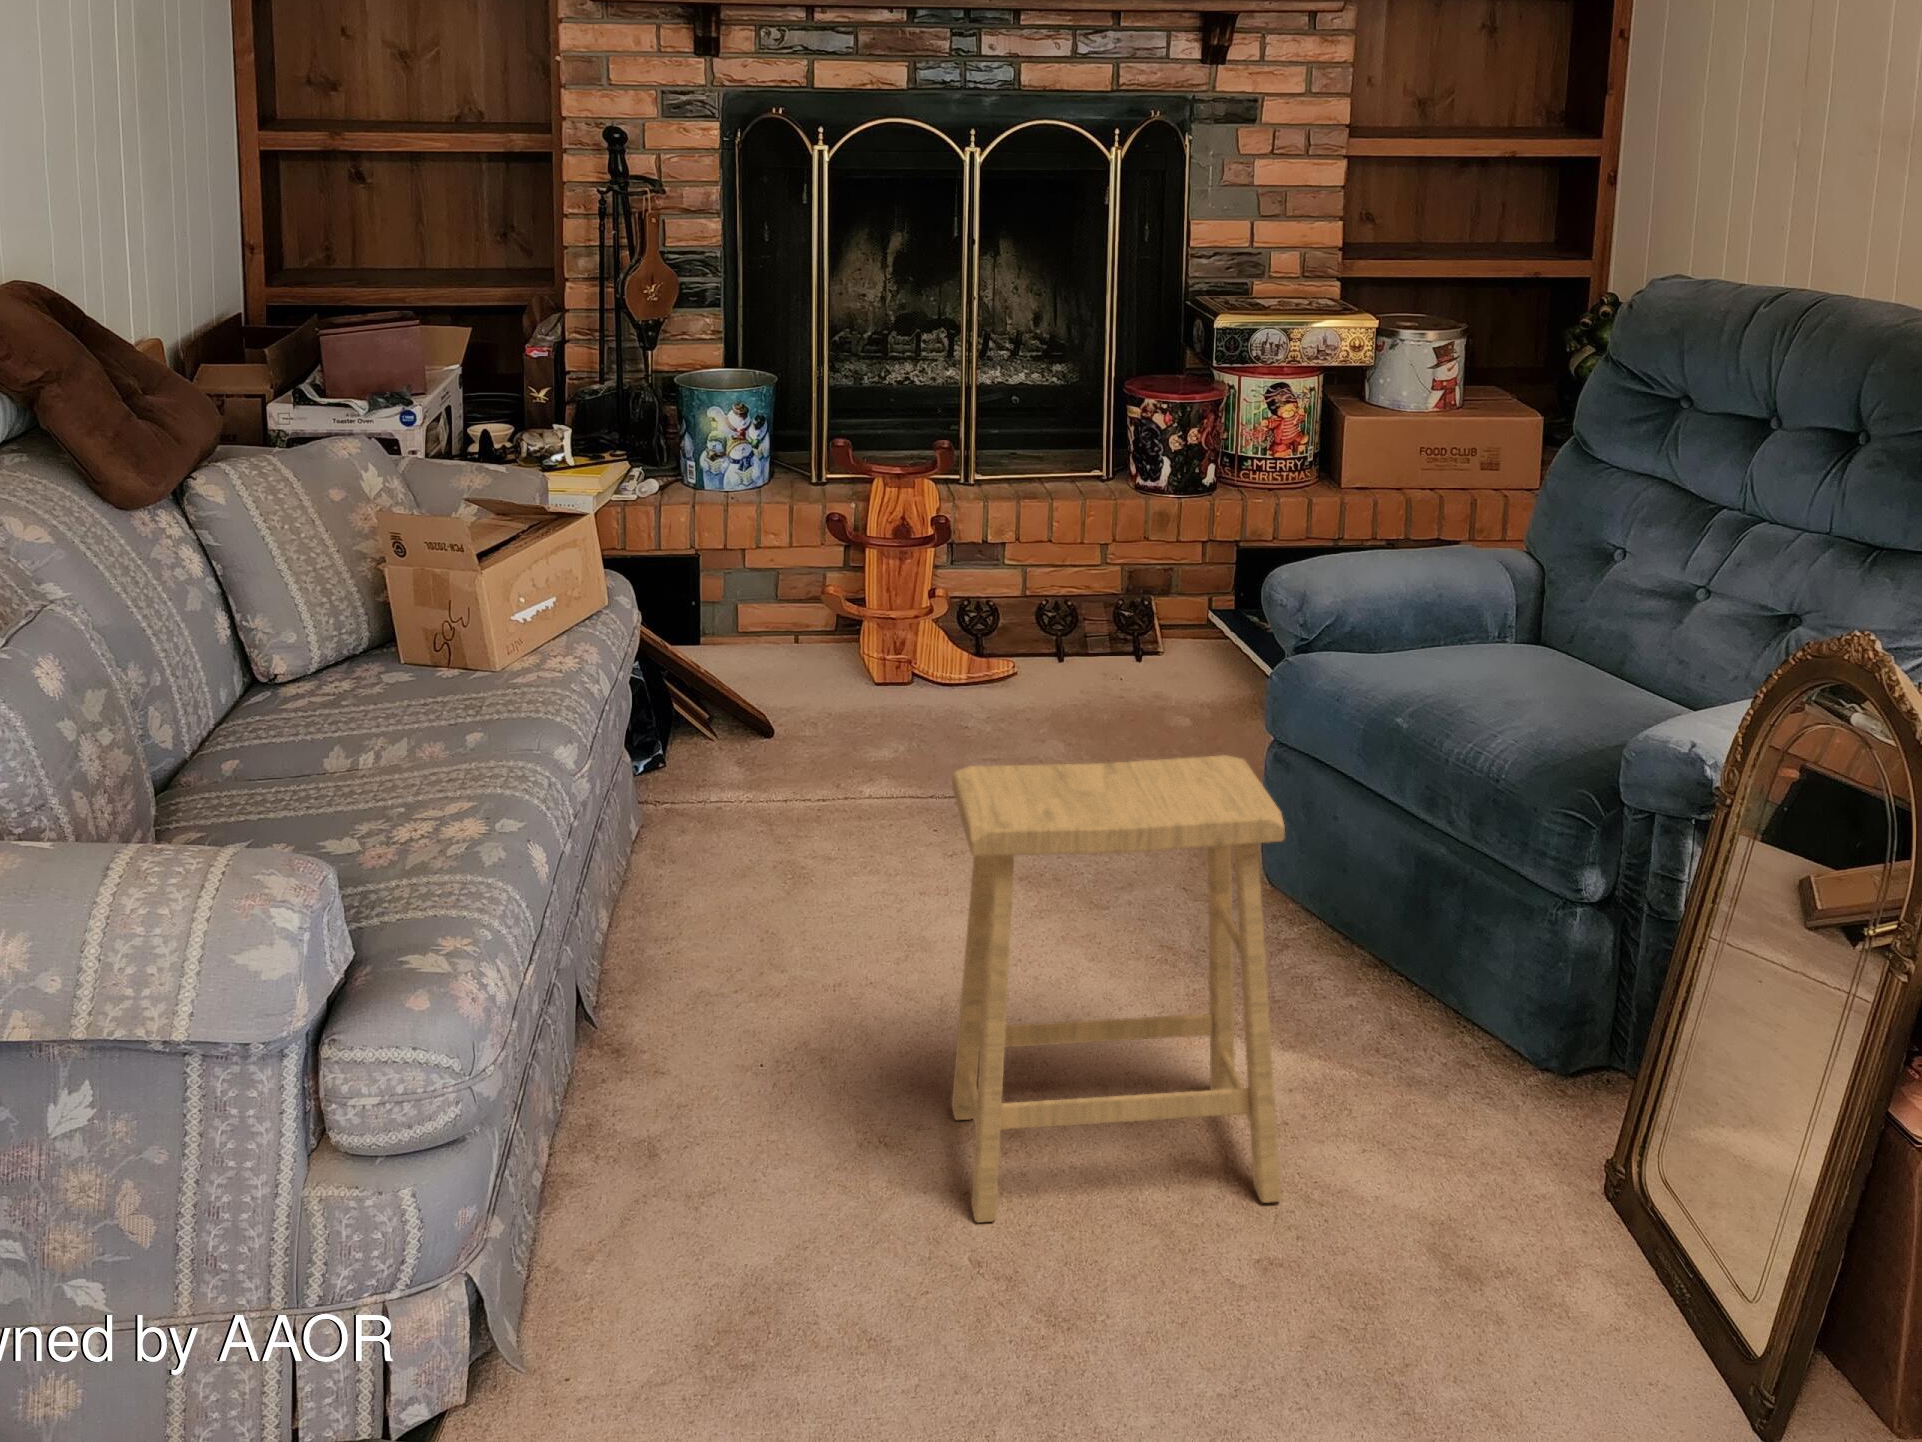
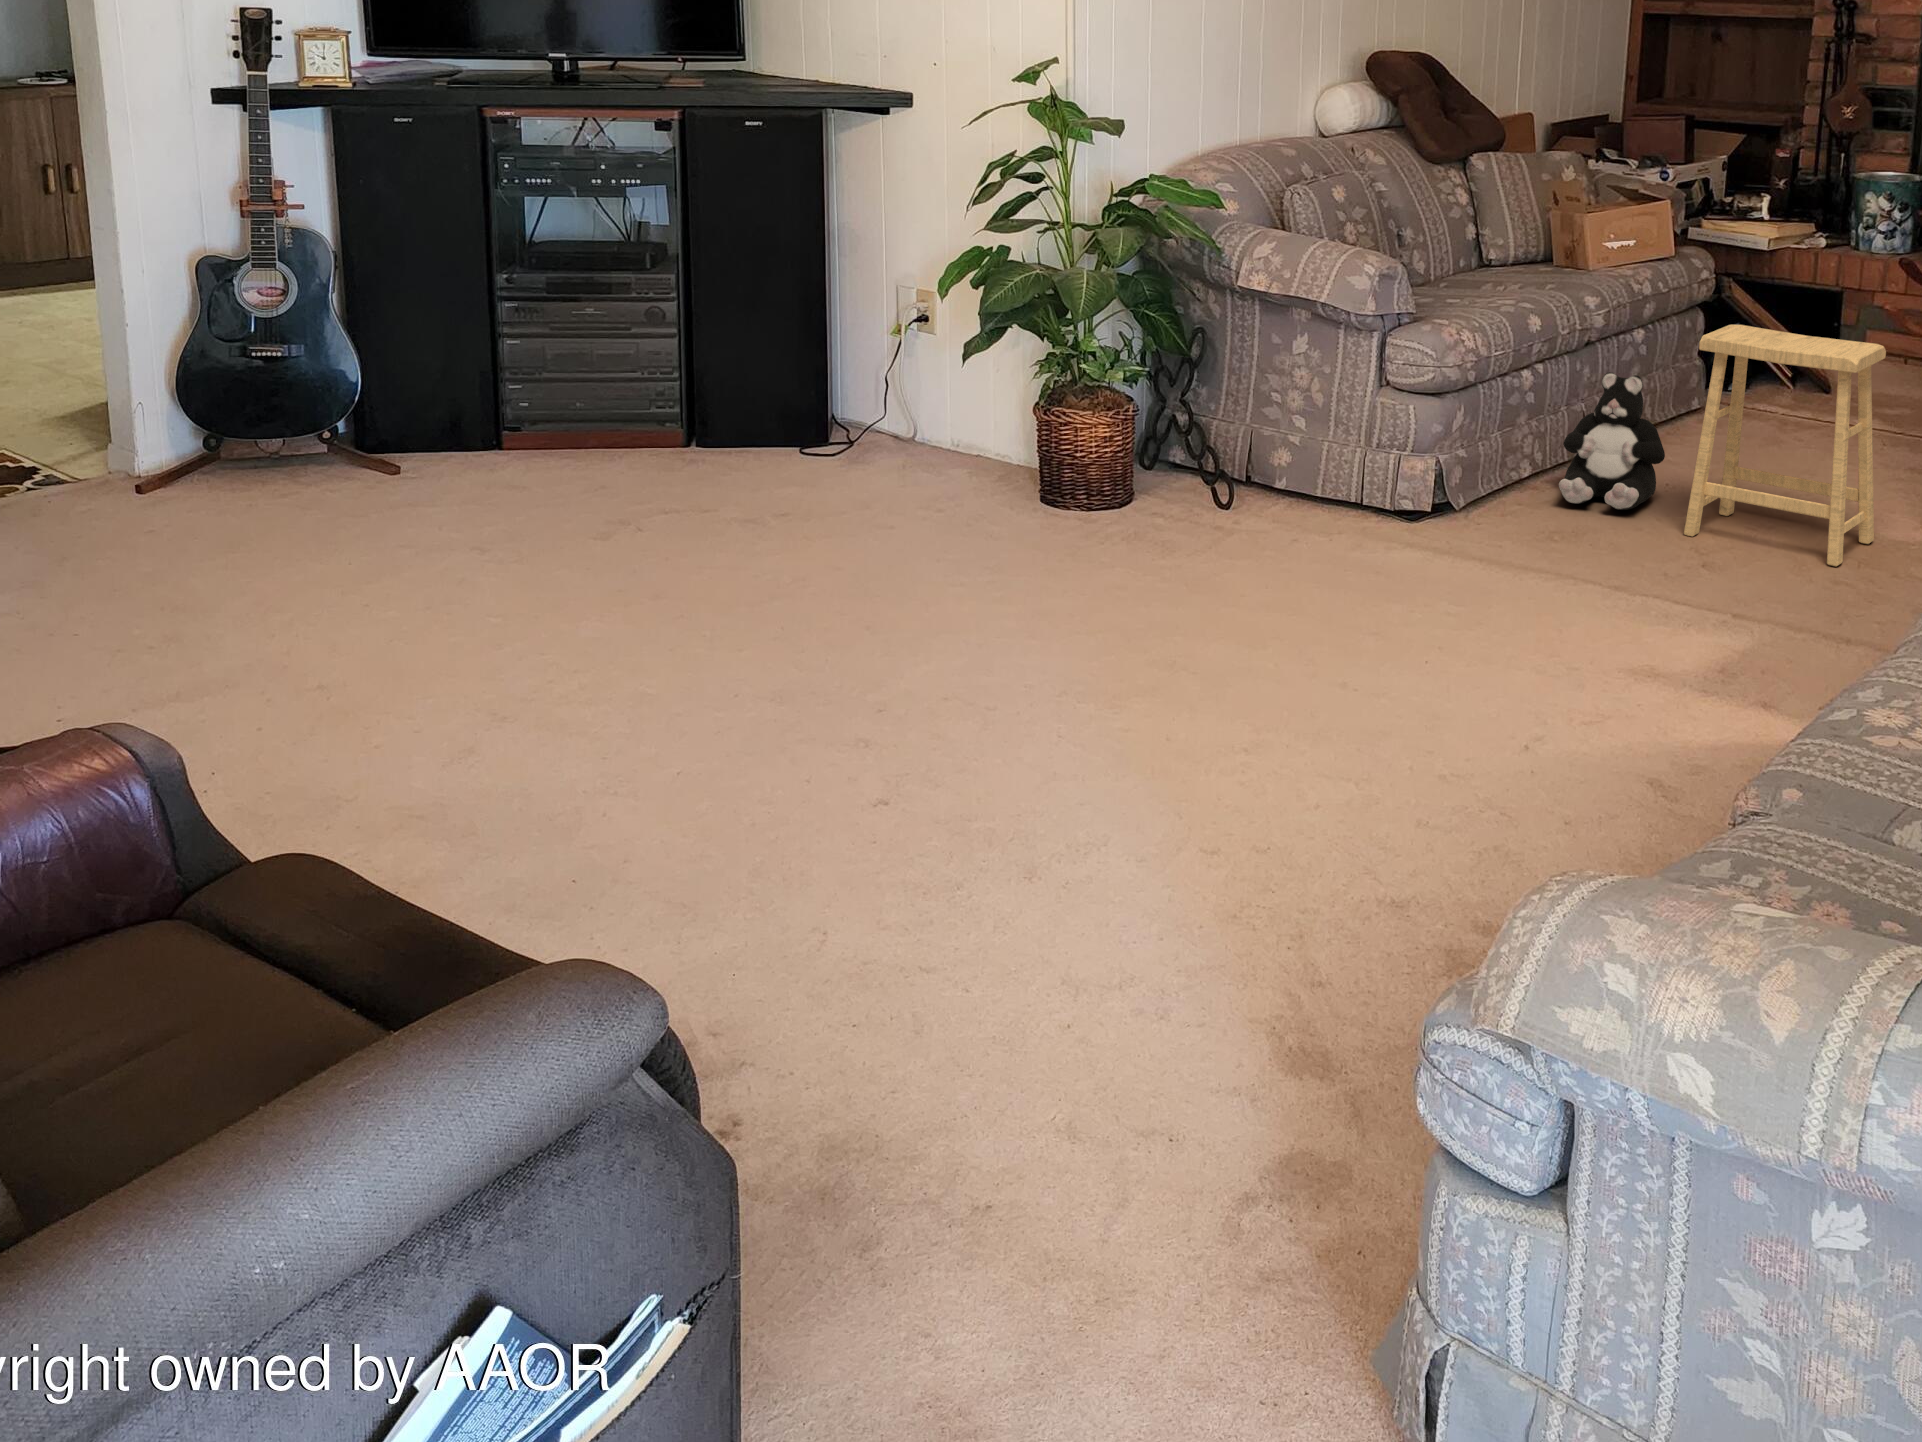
plush toy: none [638,899,857,1221] -> present [1559,372,1665,510]

